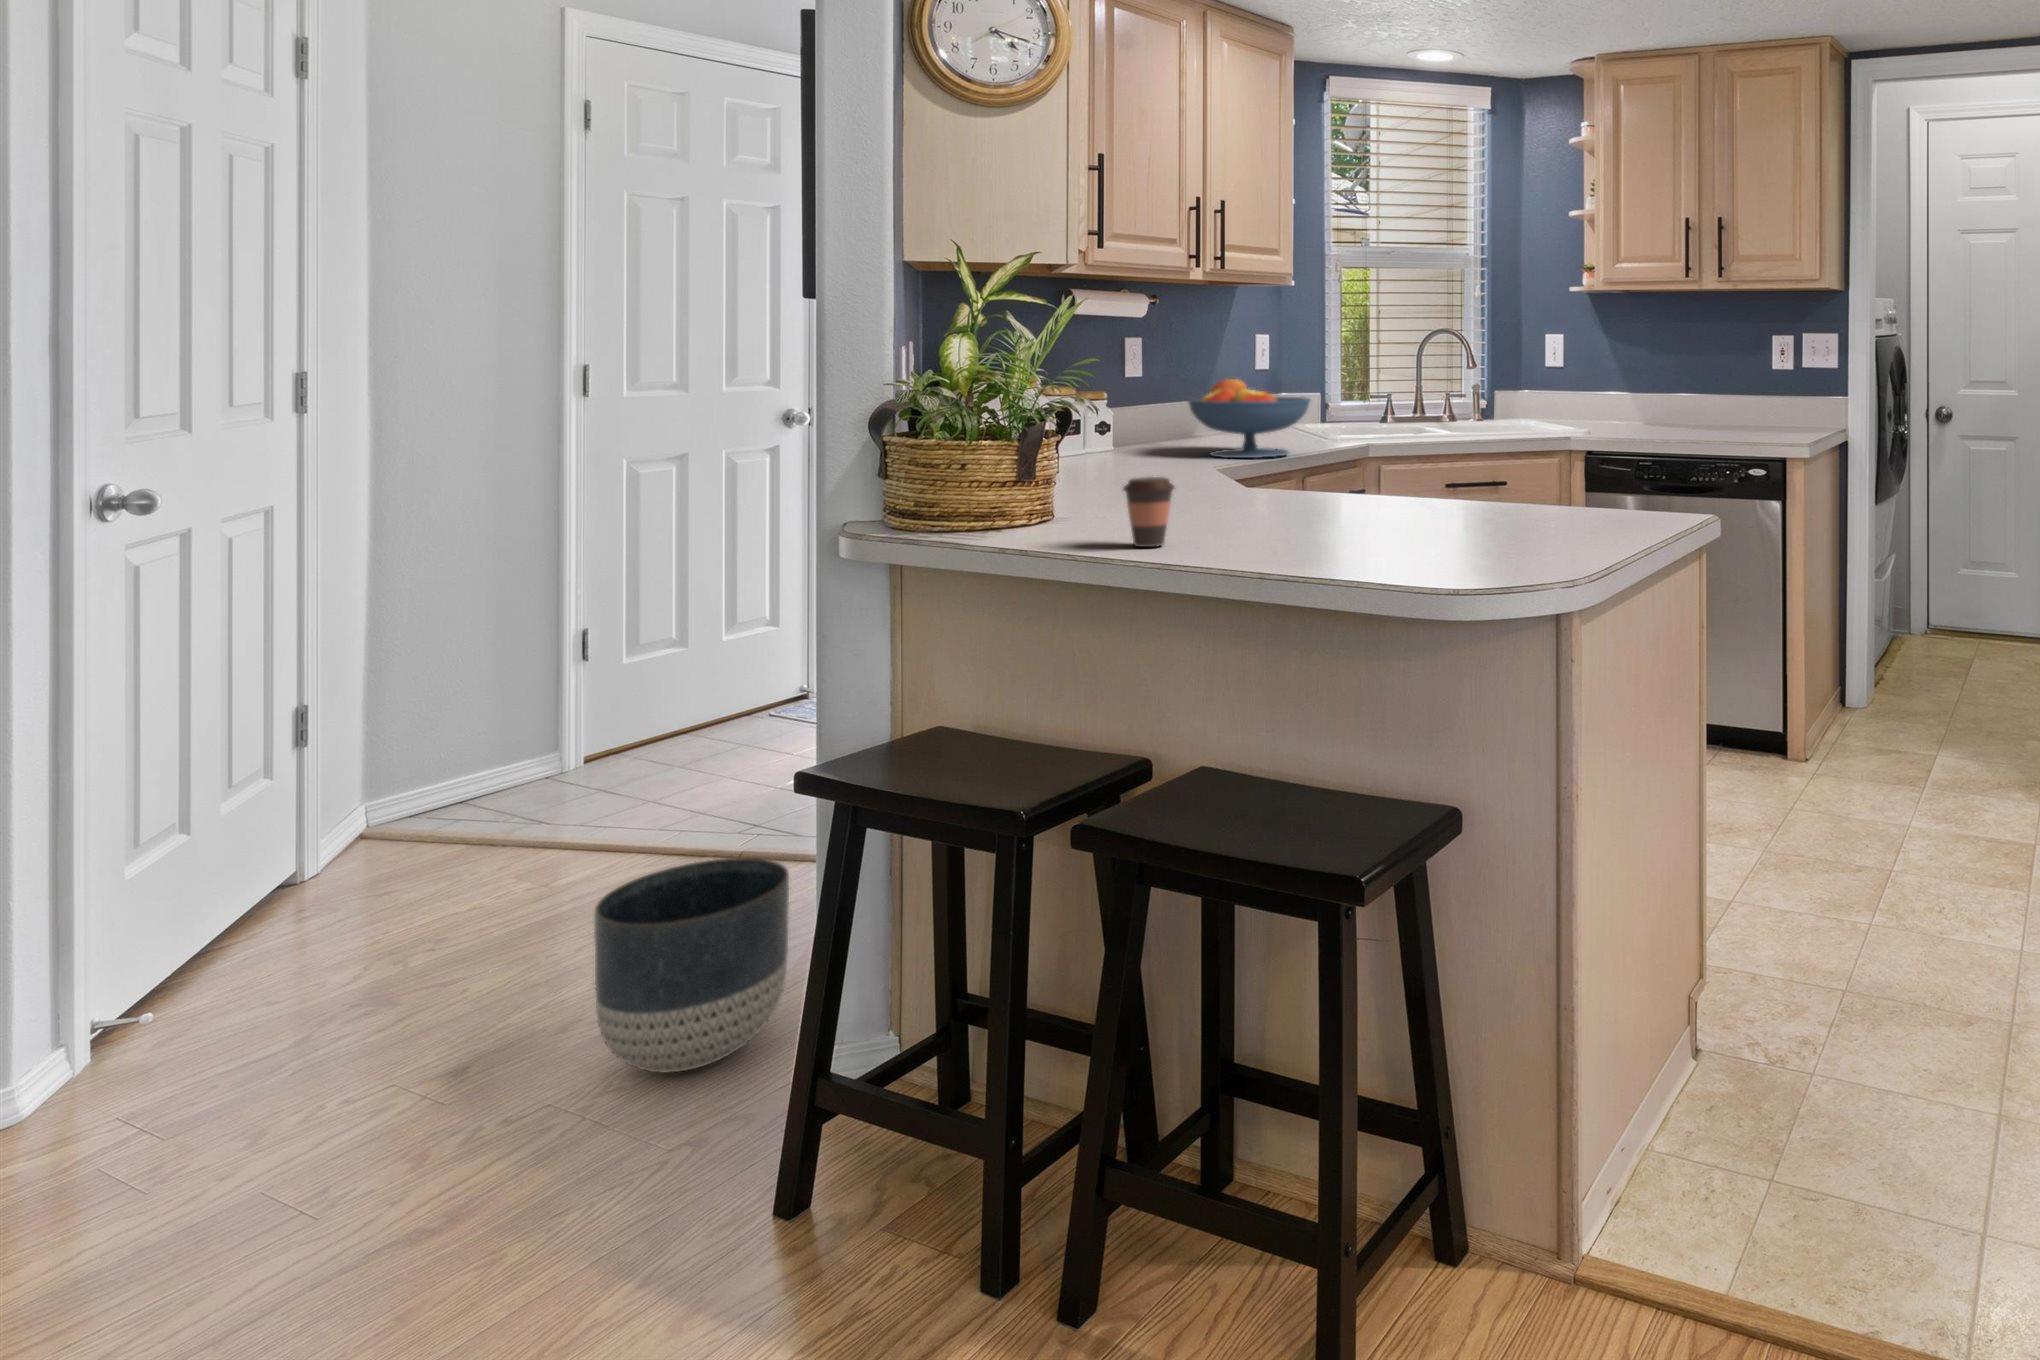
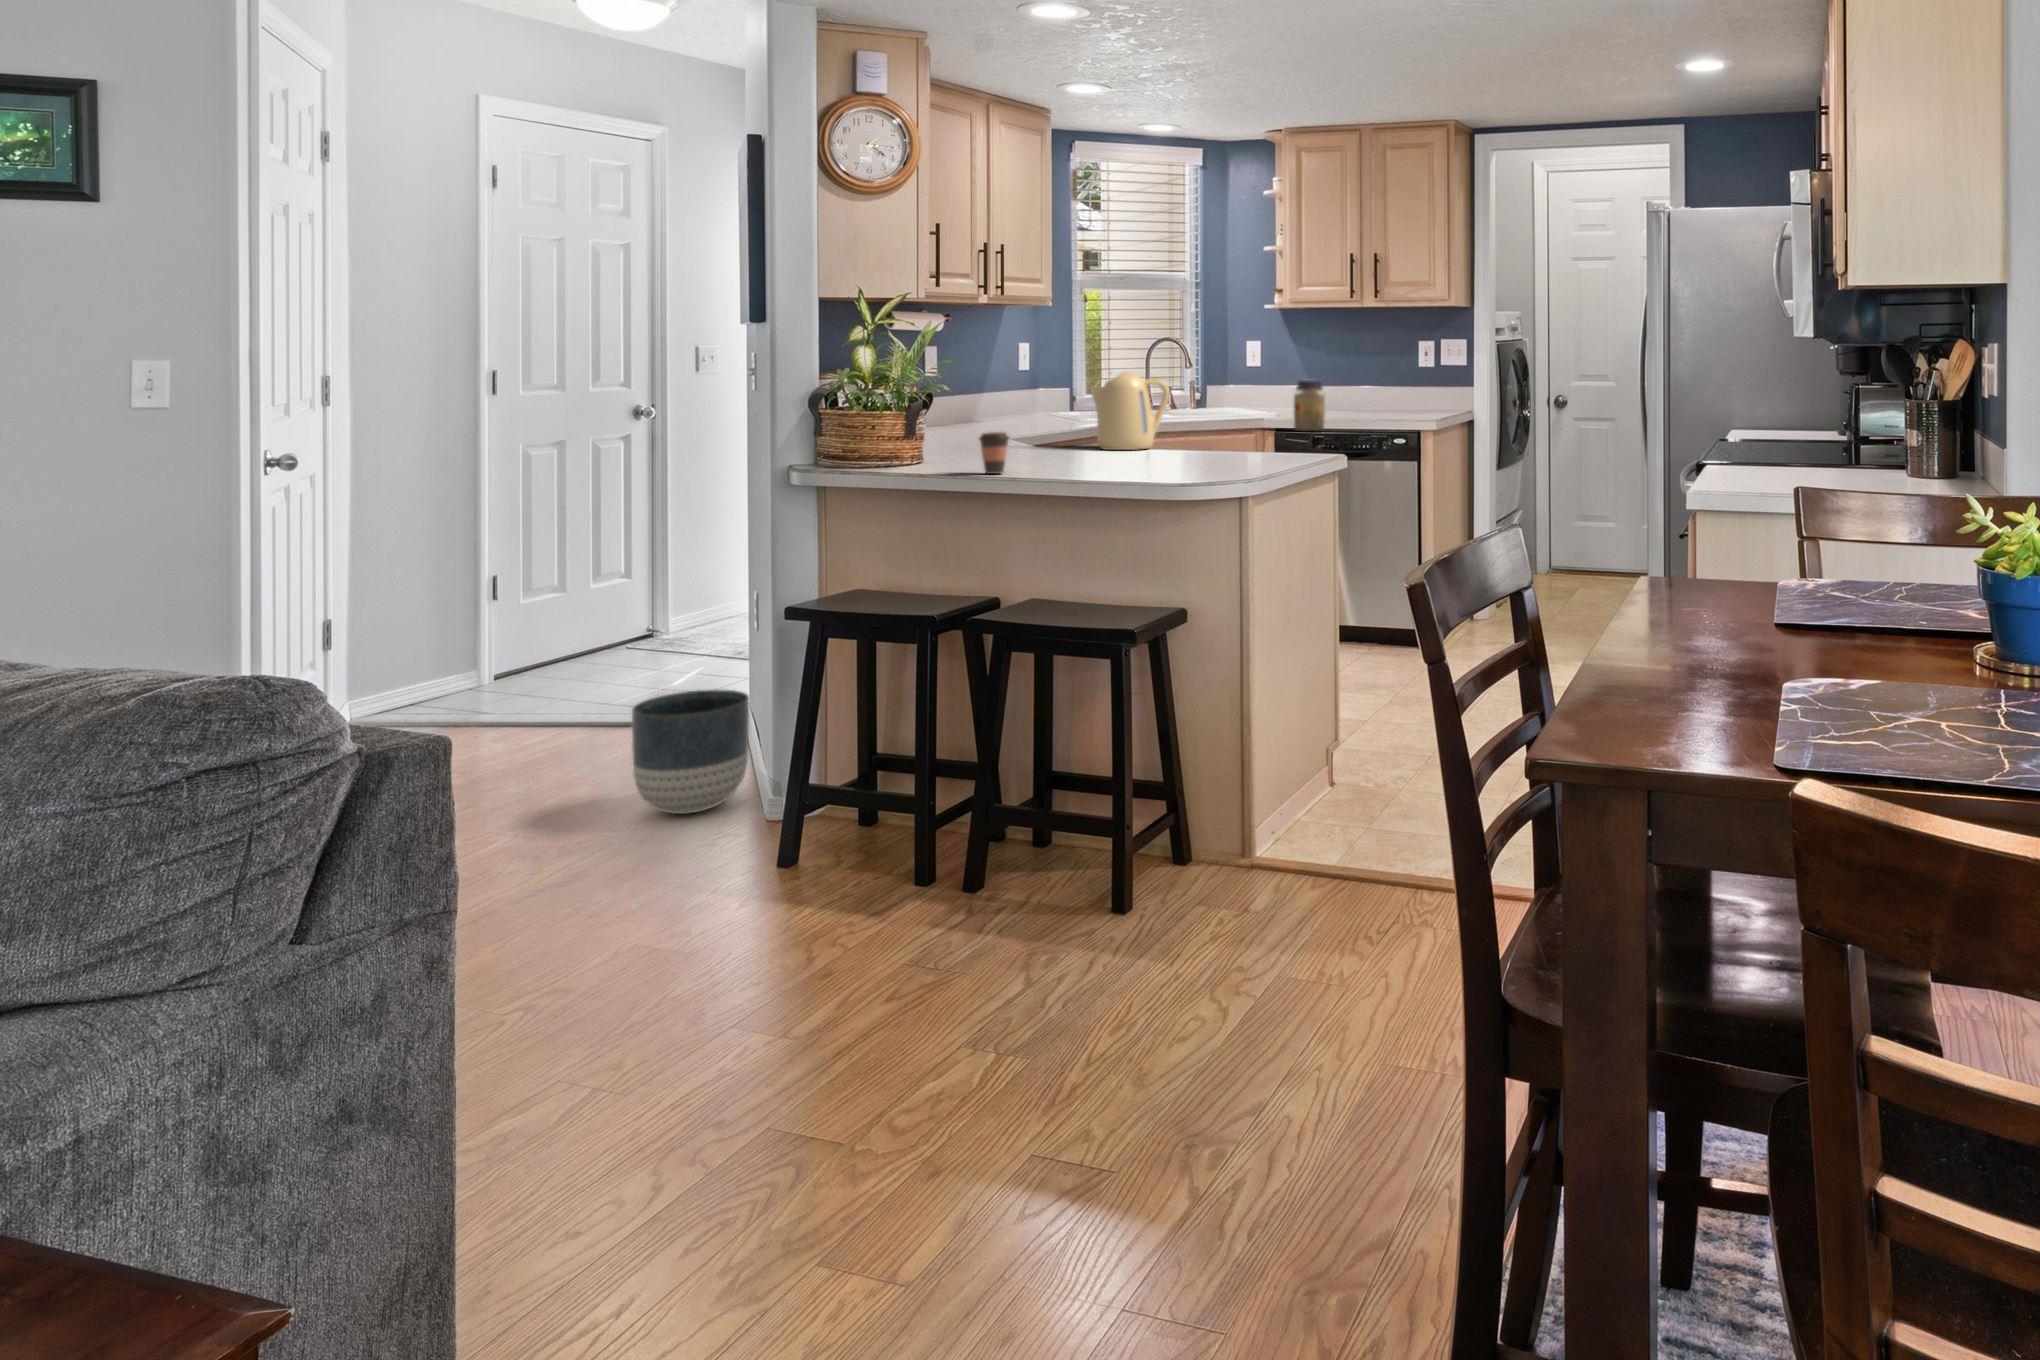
kettle: none [1327,375,1443,489] -> present [1090,372,1170,450]
fruit bowl: present [1188,379,1310,458] -> none [974,377,1068,435]
jar: none [1610,385,1652,454] -> present [1294,380,1325,431]

